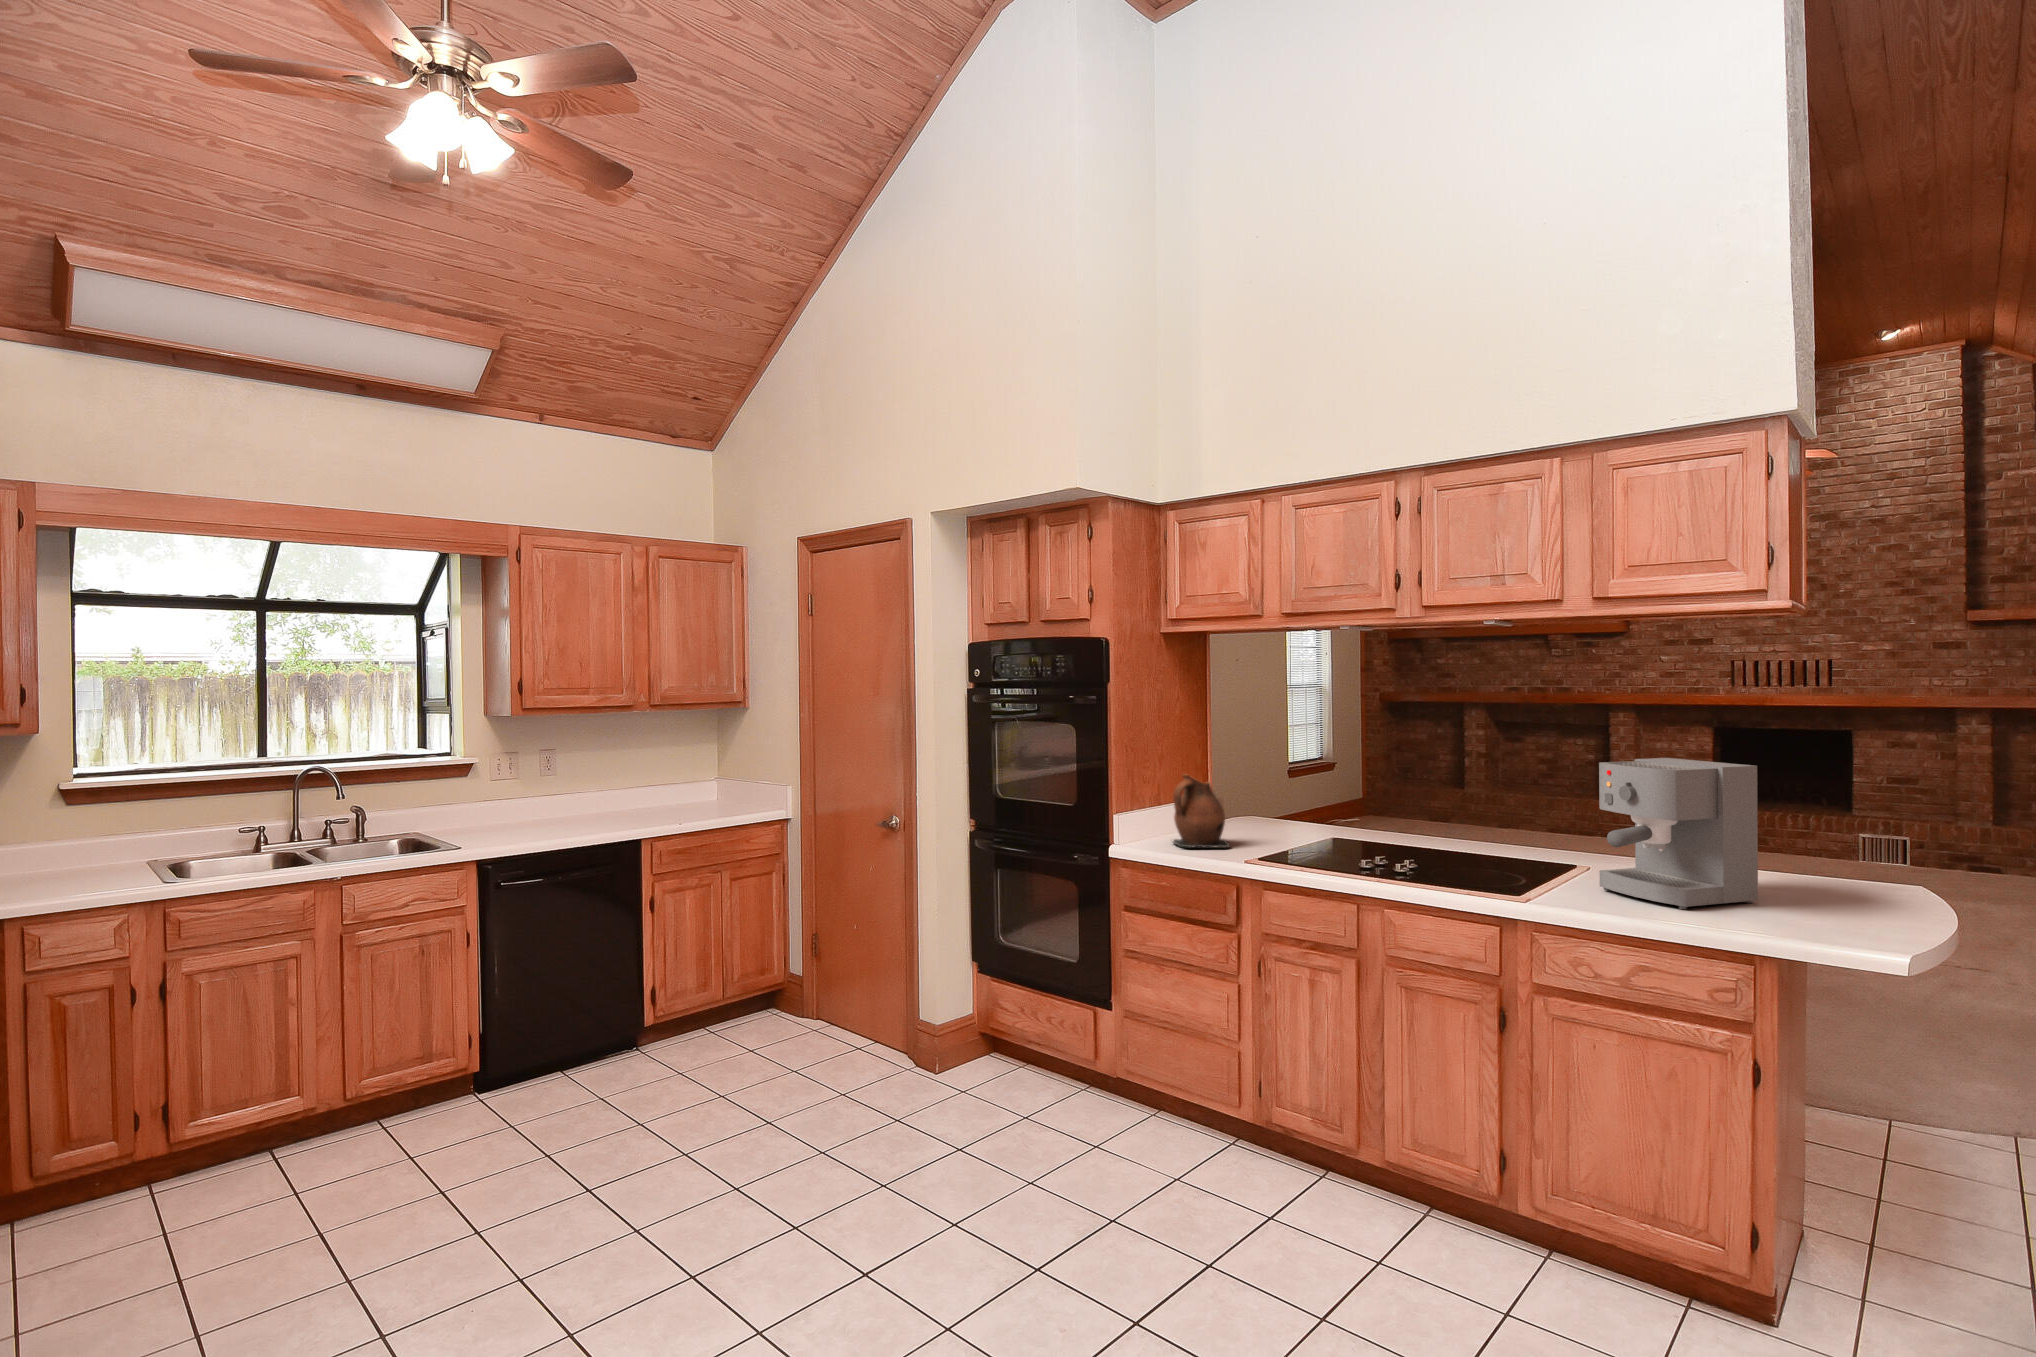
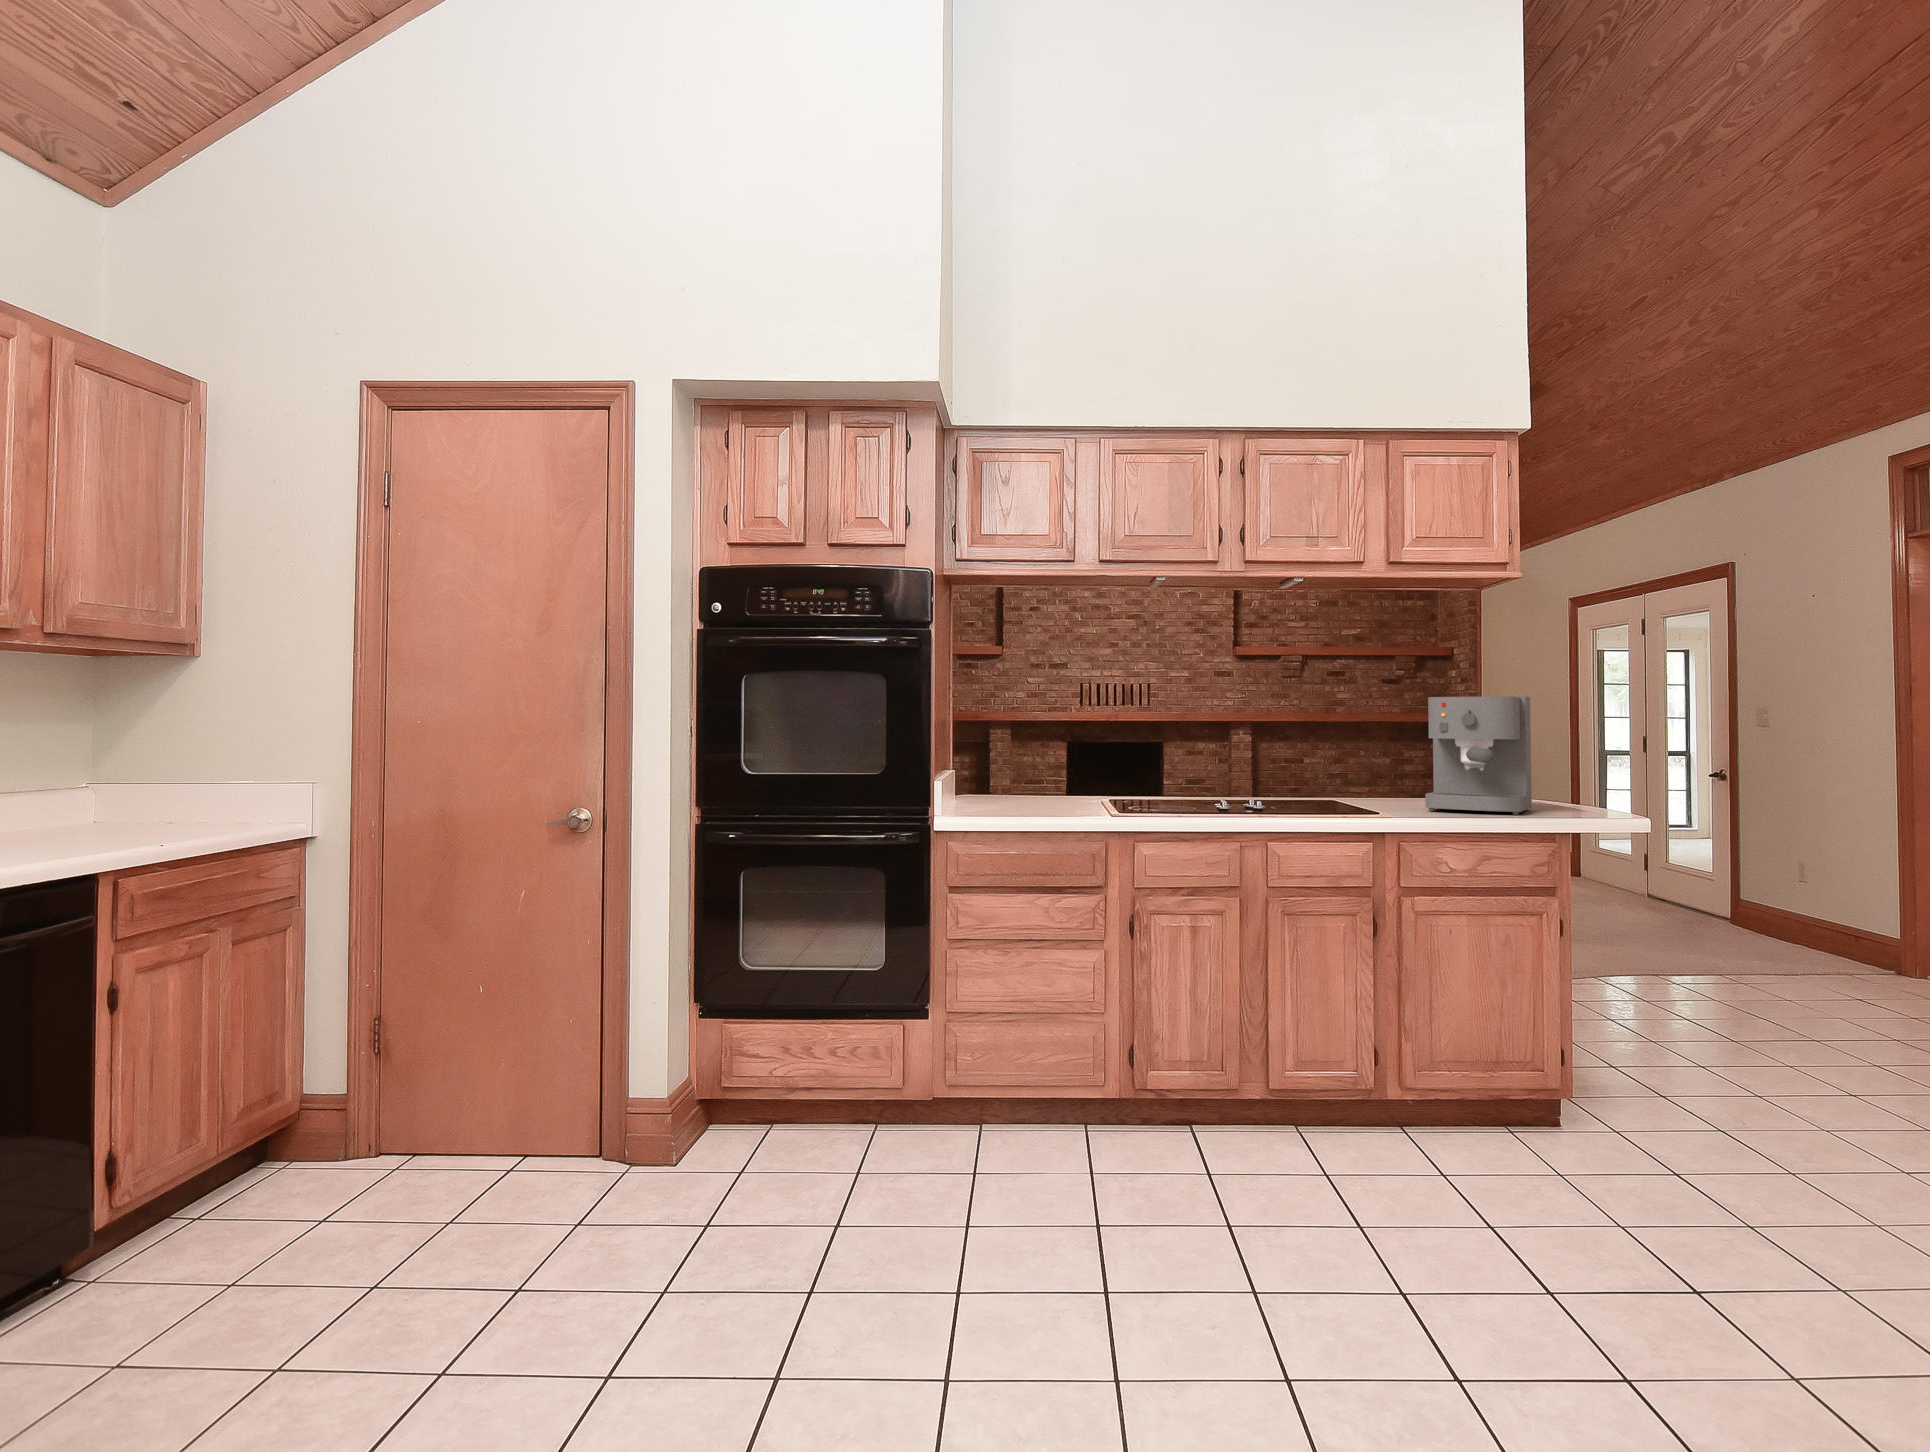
ceramic pitcher: present [1173,774,1230,848] -> none [973,729,1050,811]

